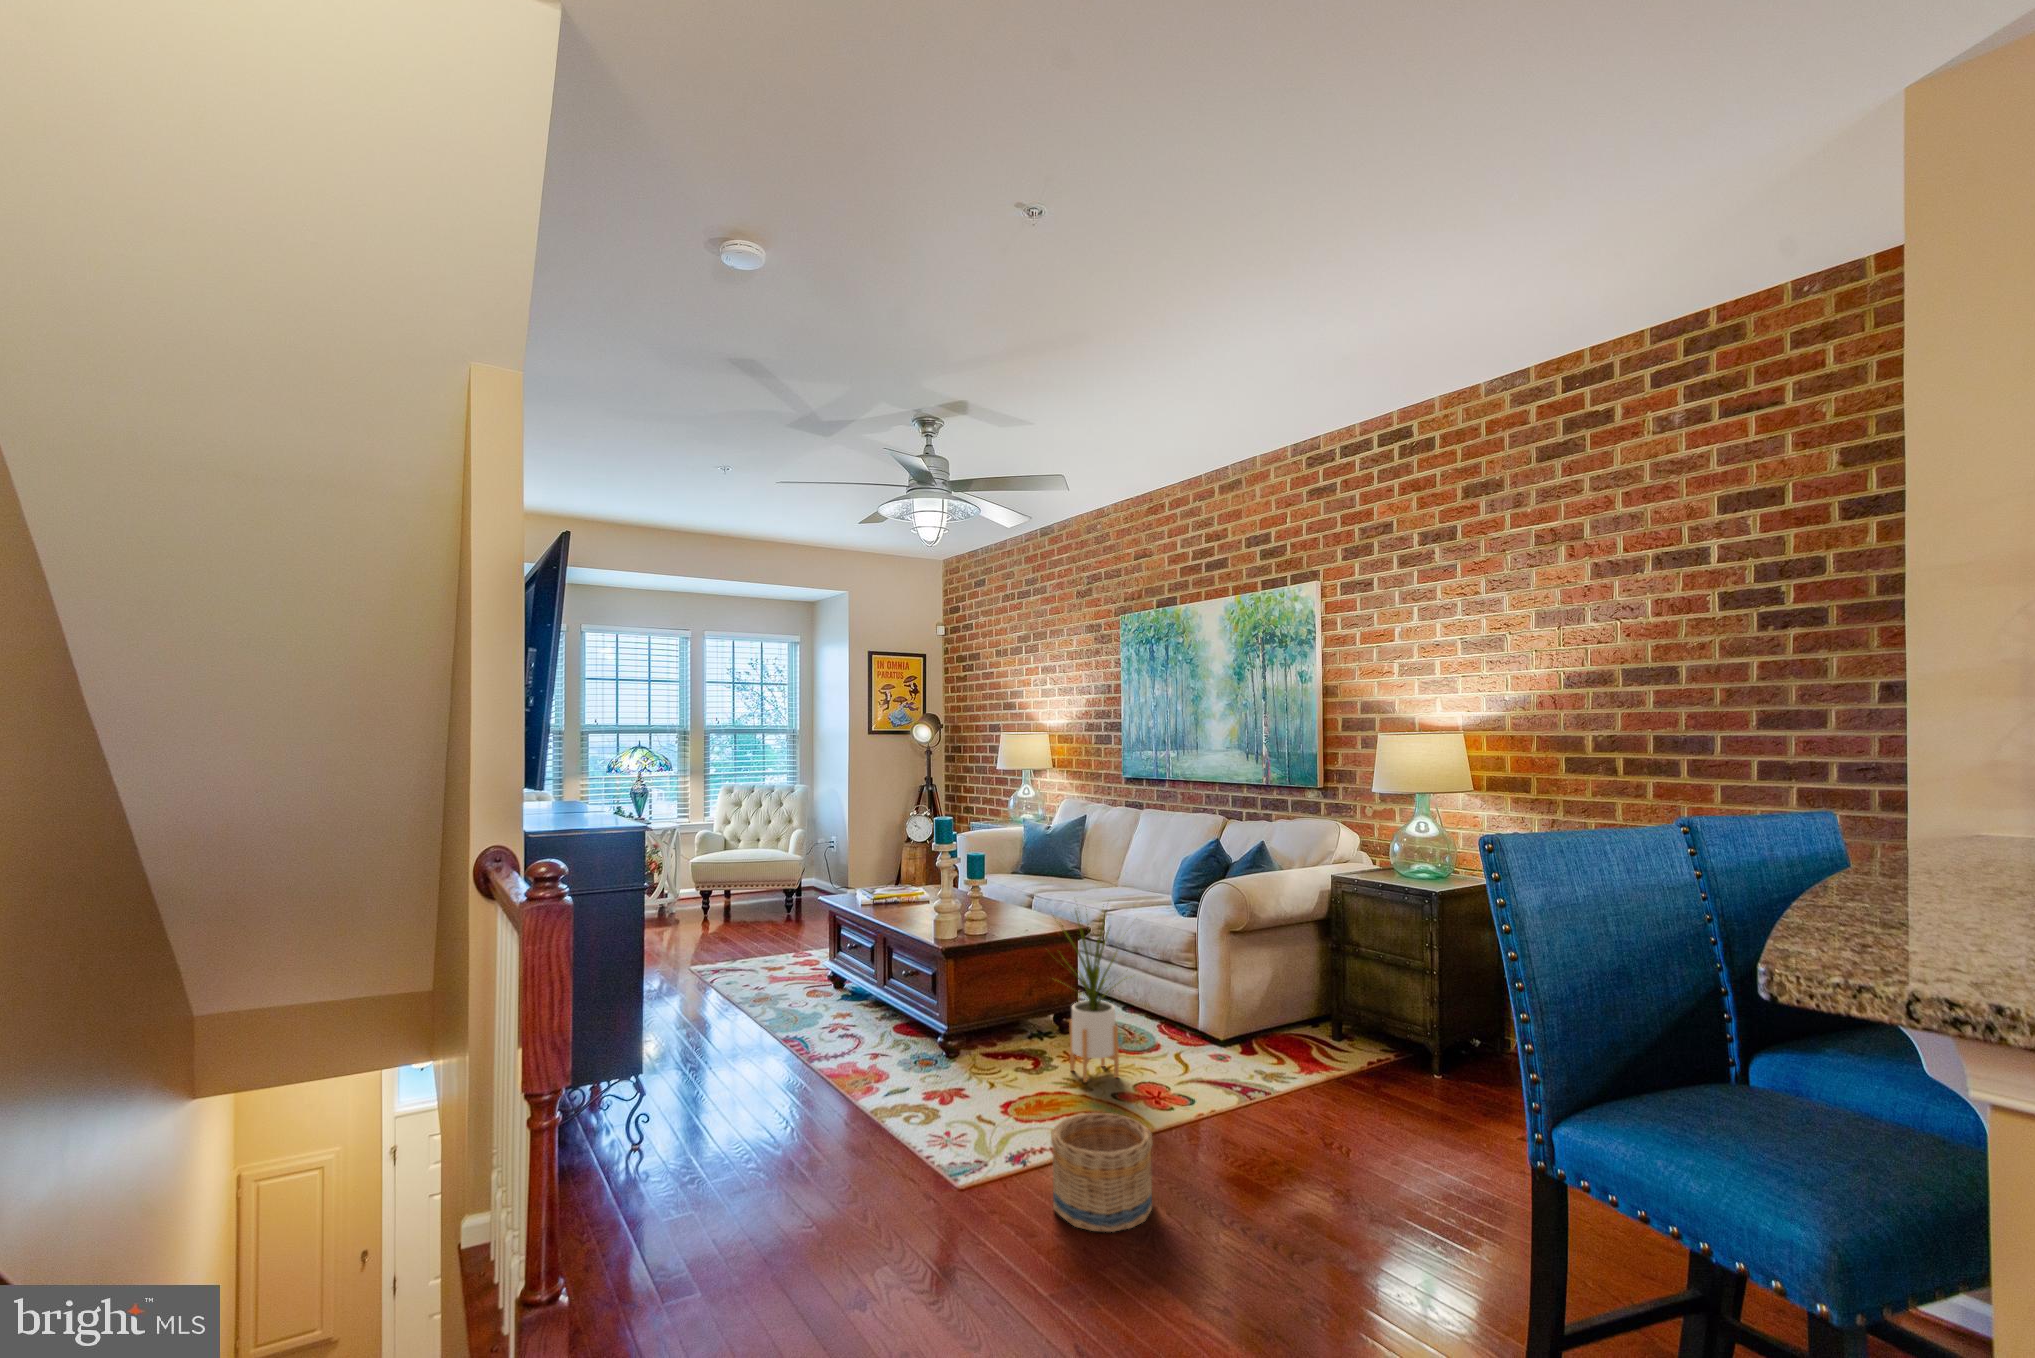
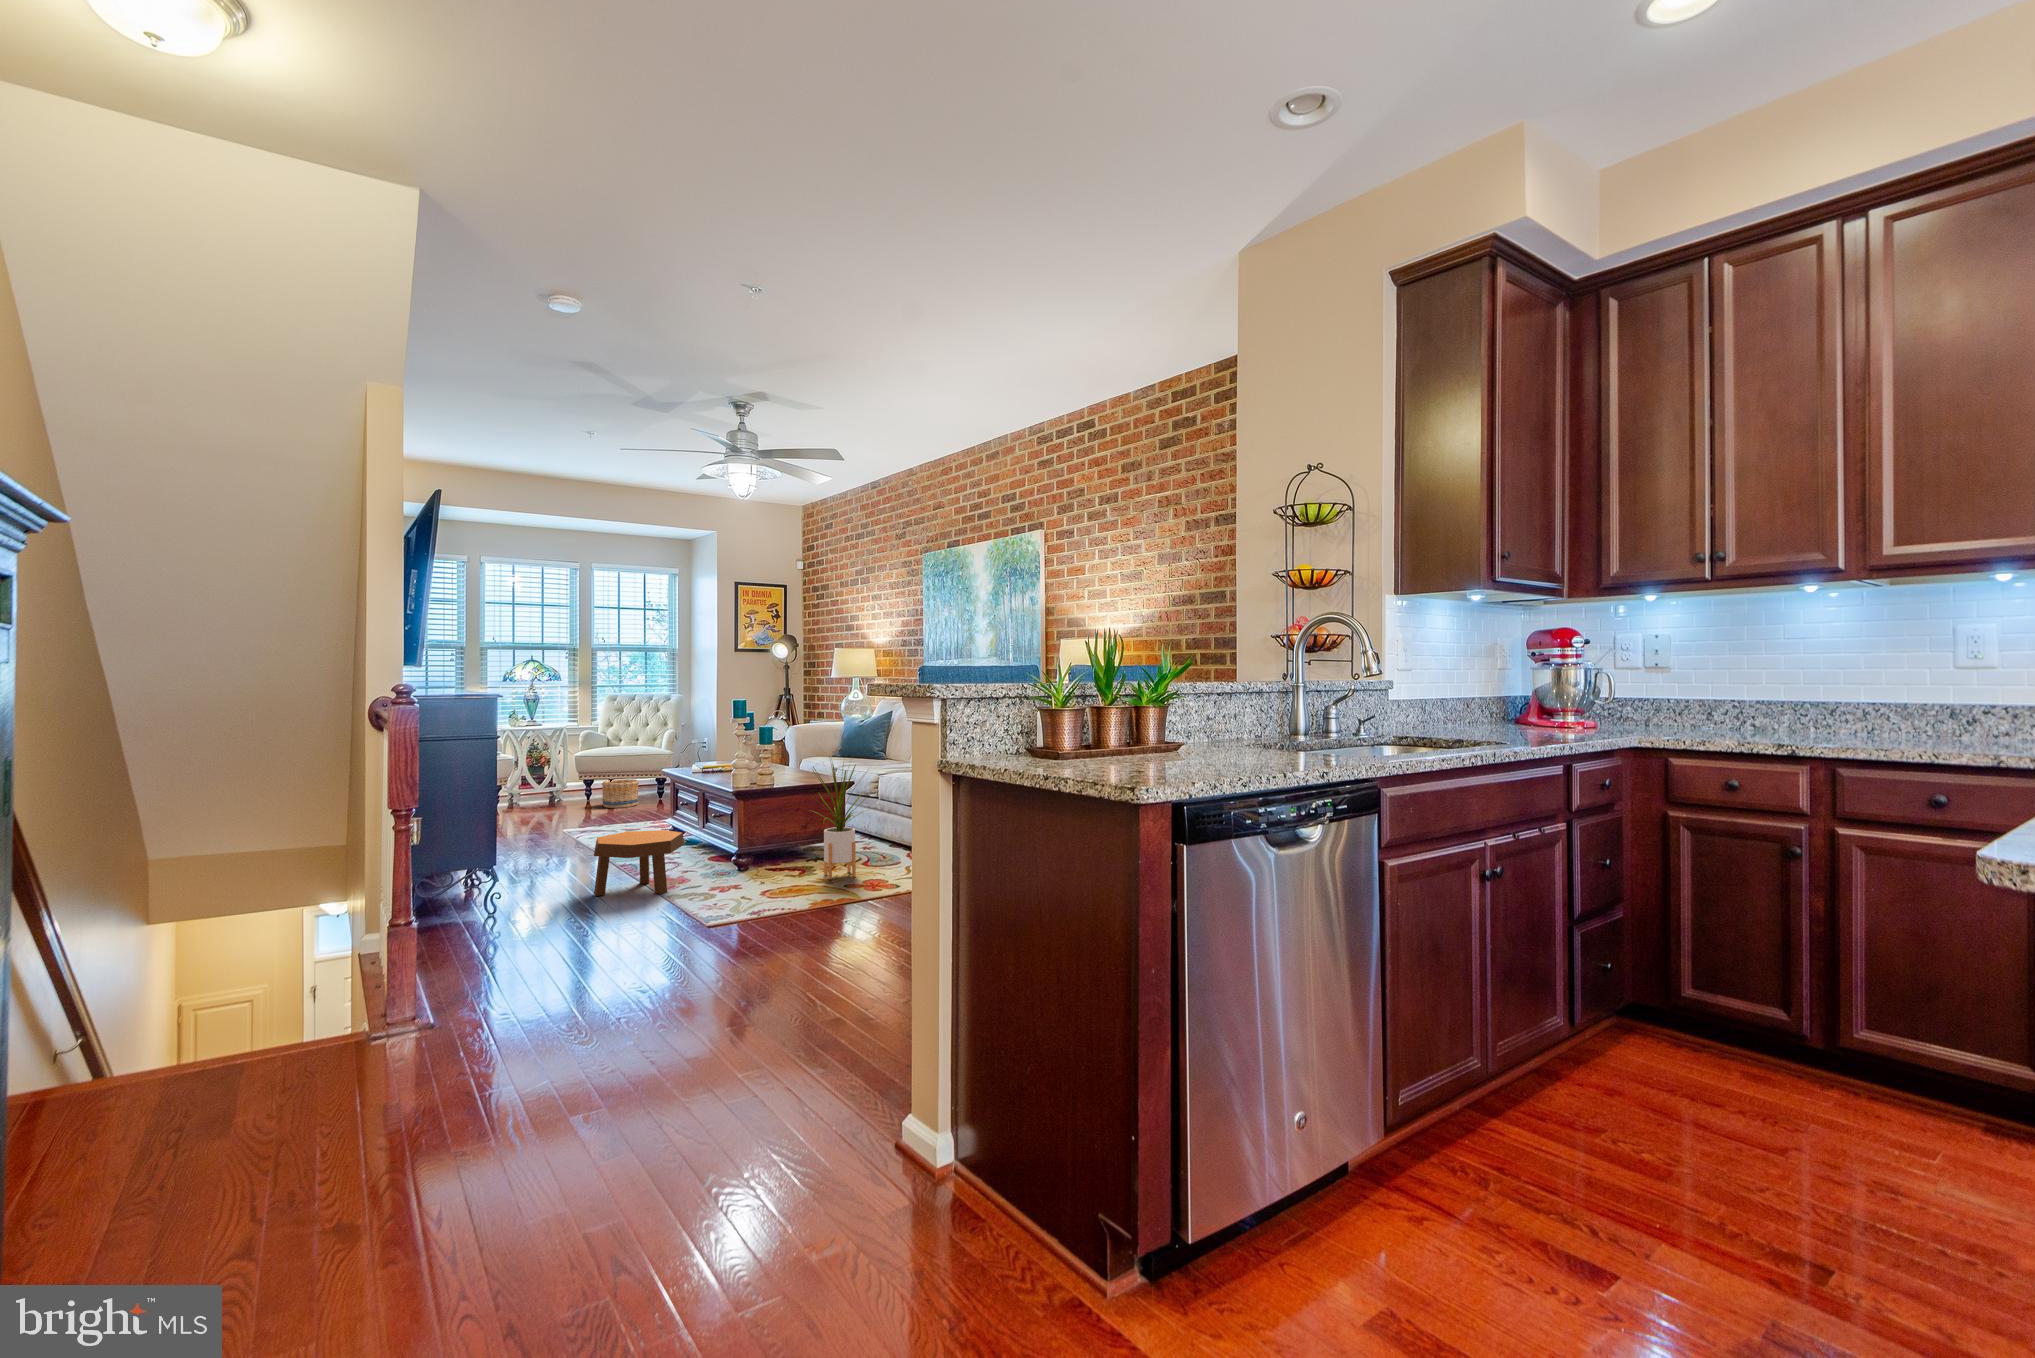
footstool: none [757,1005,879,1114] -> present [594,830,685,896]
basket: present [1051,1113,1153,1232] -> present [602,779,639,808]

